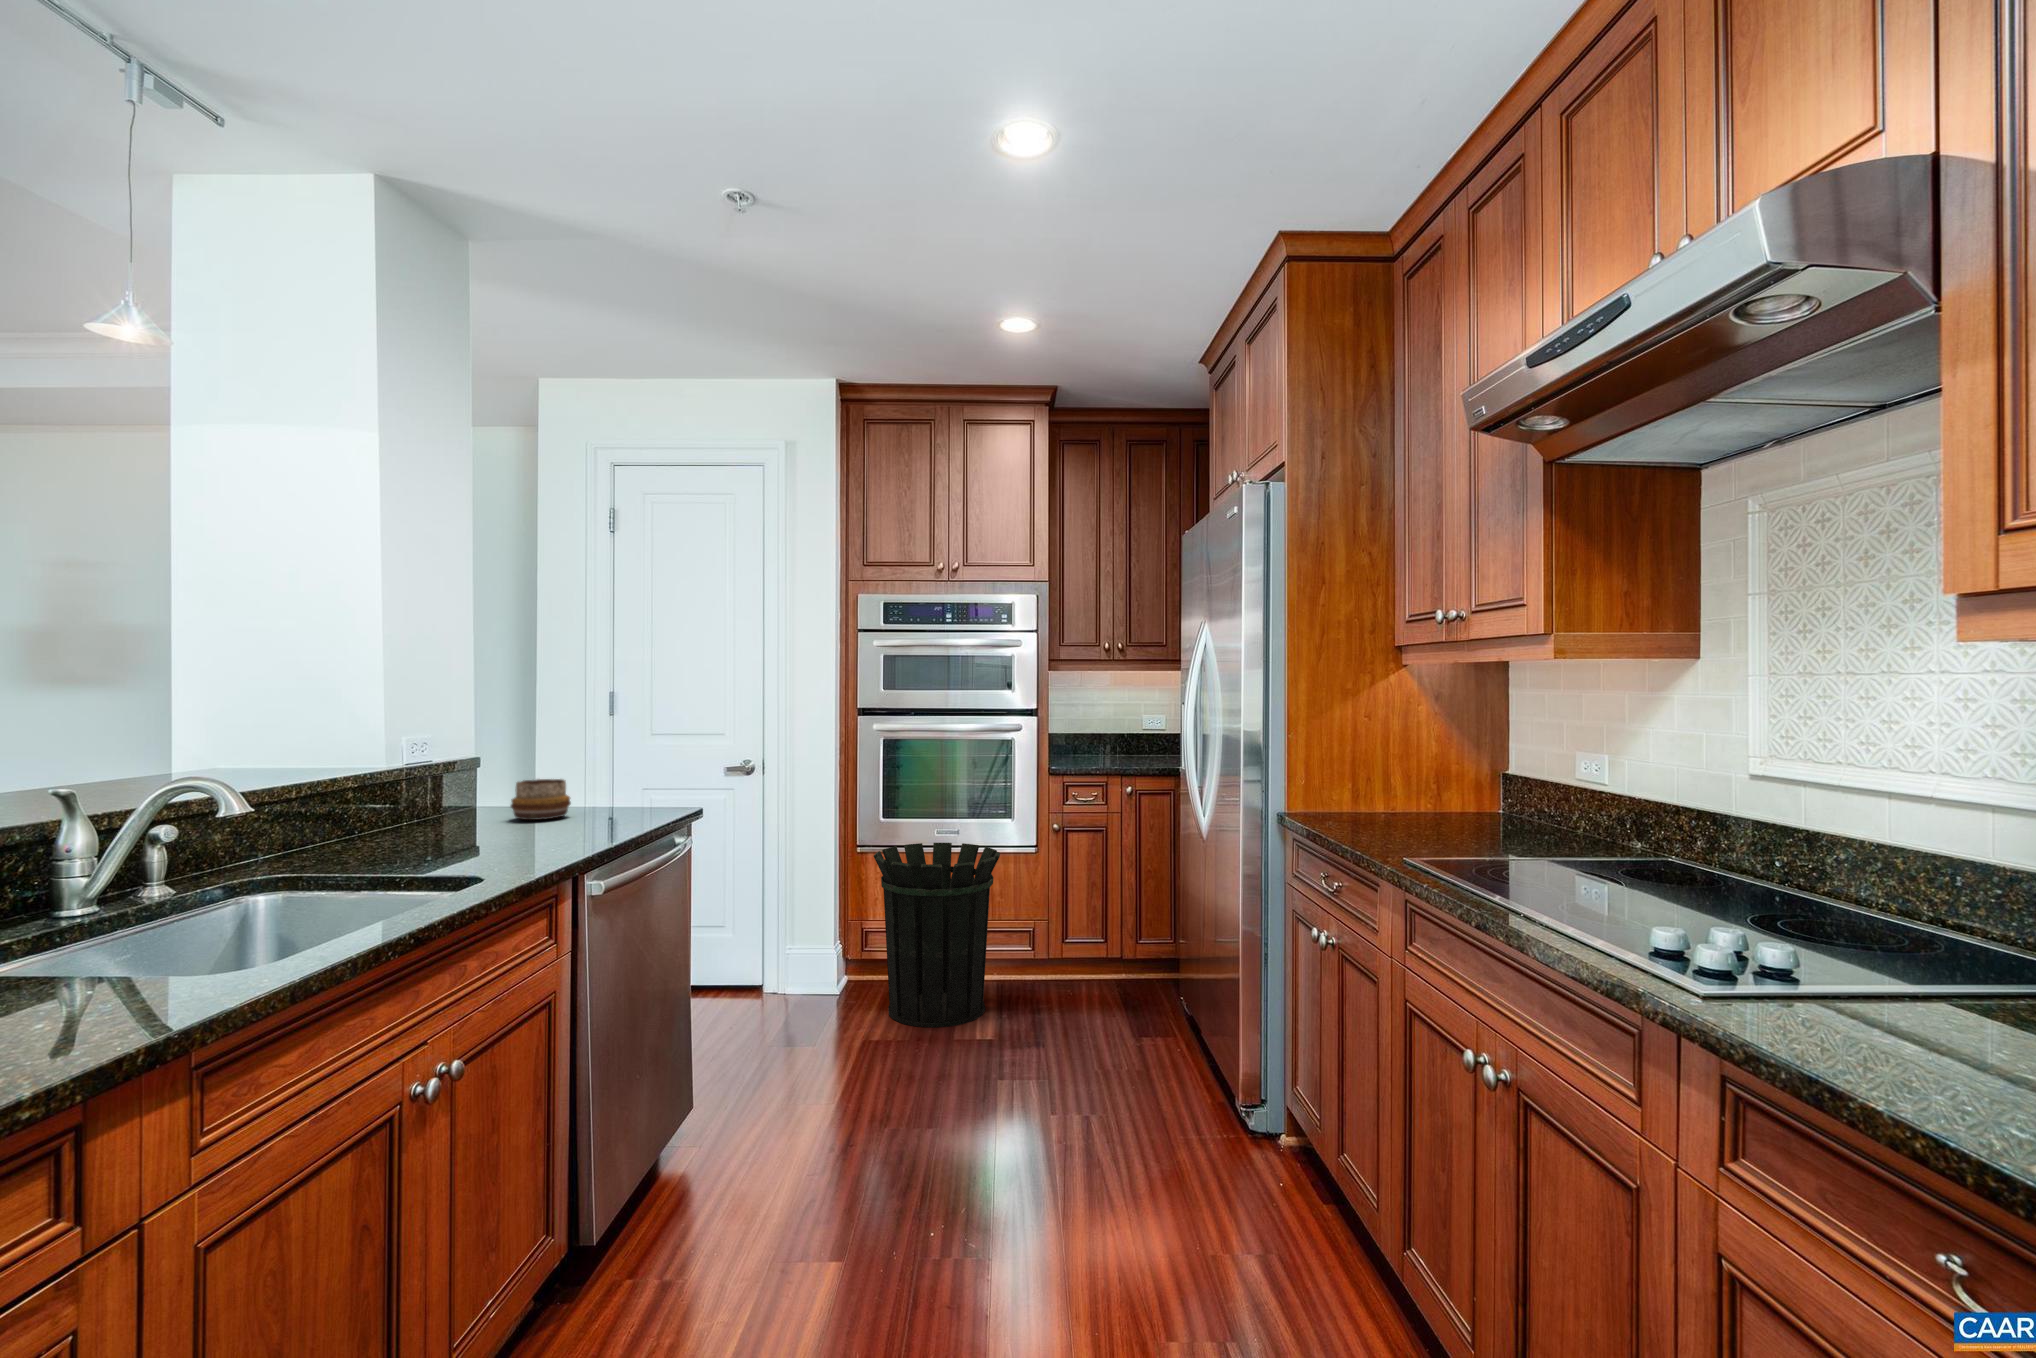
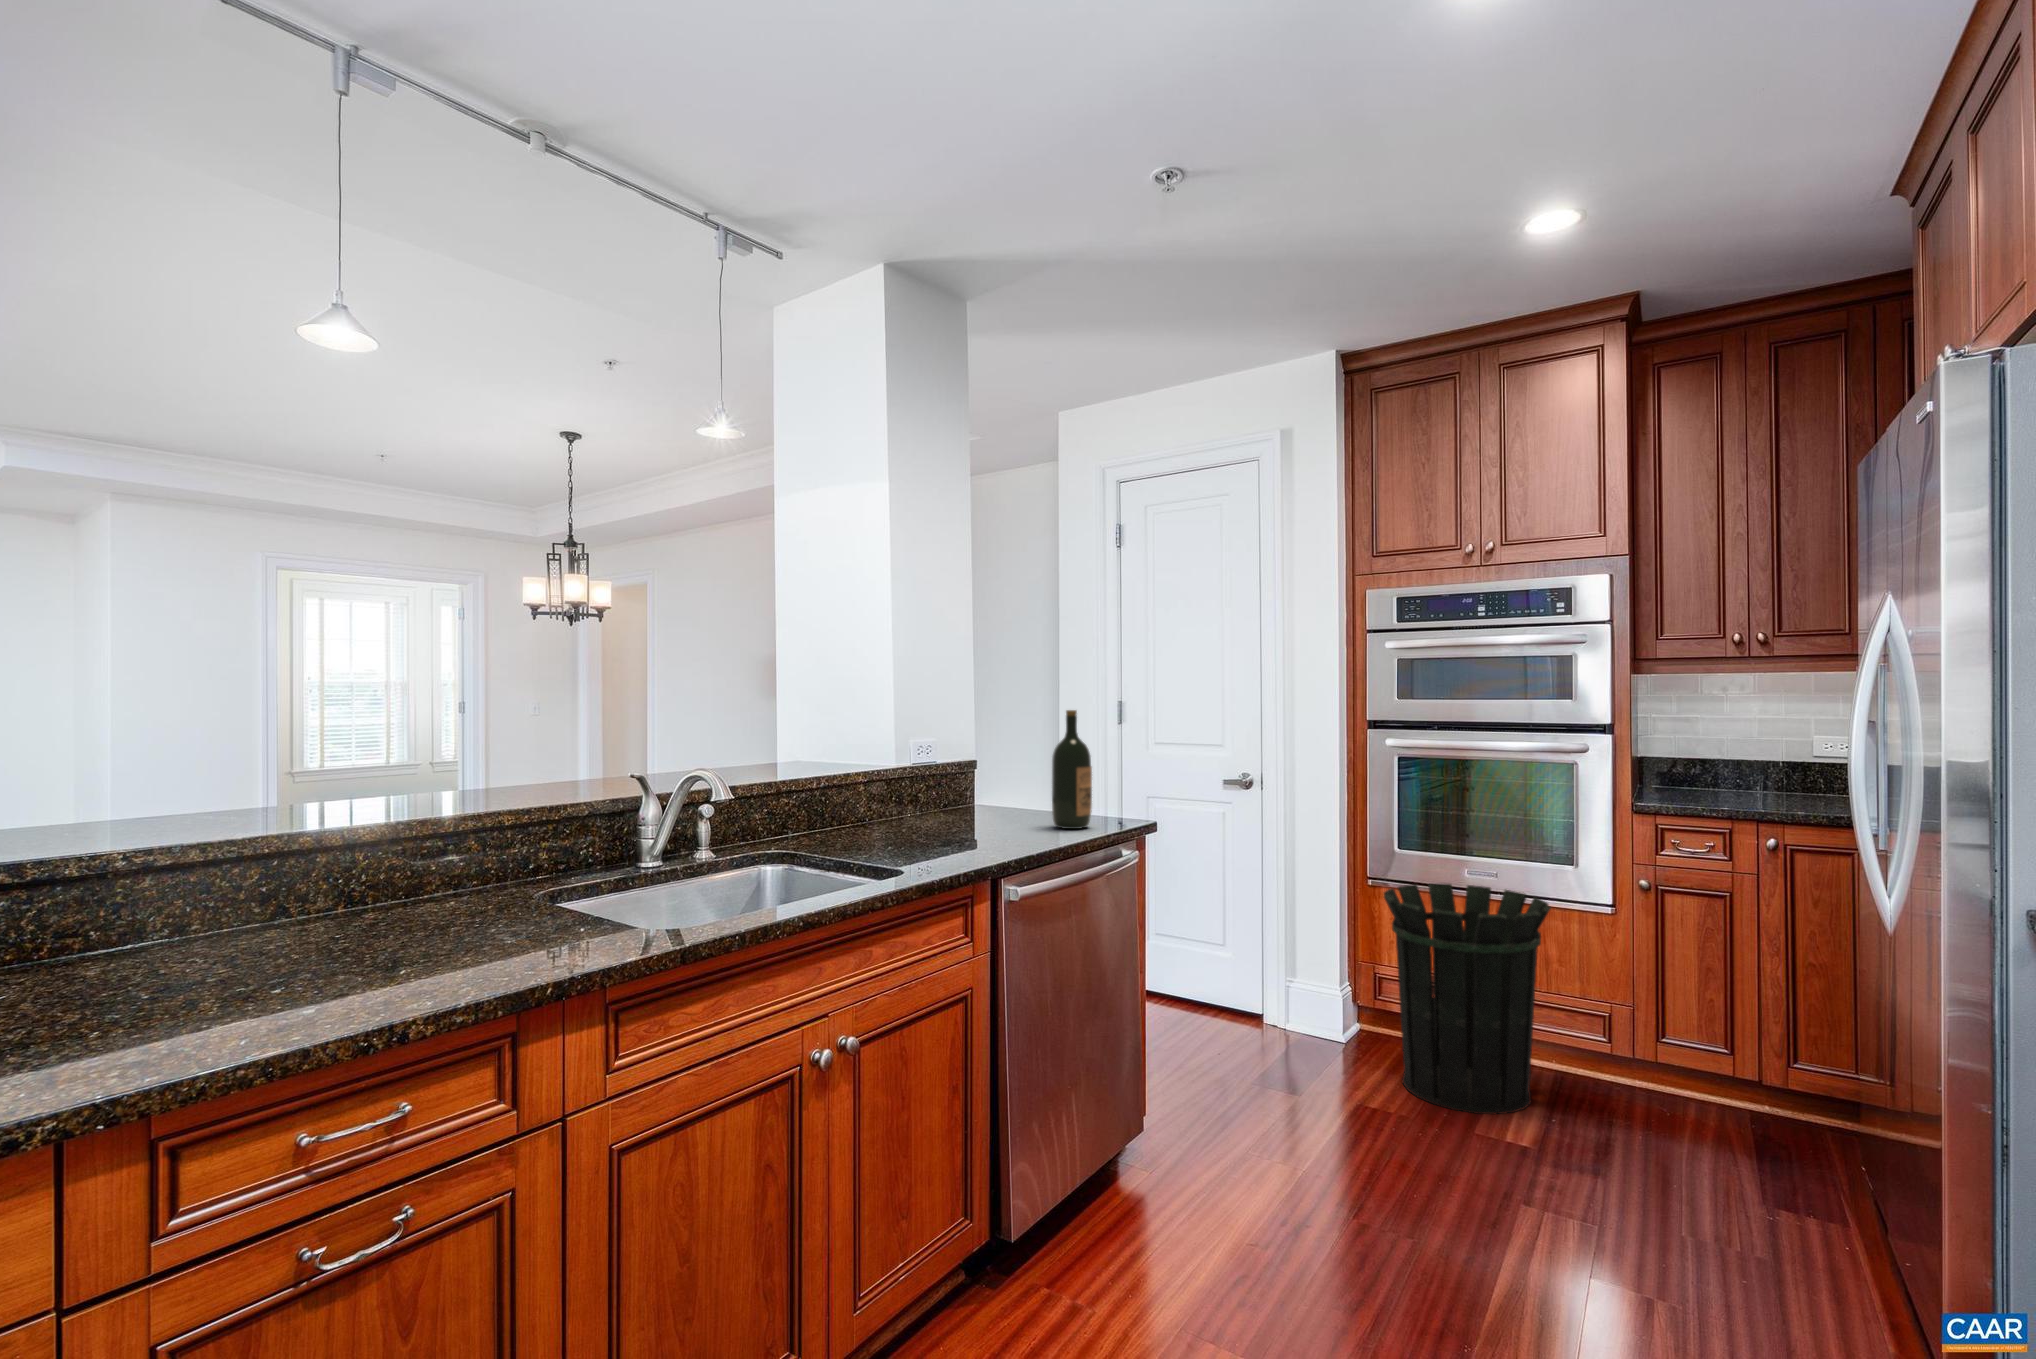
wine bottle: none [600,701,643,820] -> present [1052,710,1092,829]
decorative bowl: present [511,779,571,820] -> none [981,784,1033,822]

